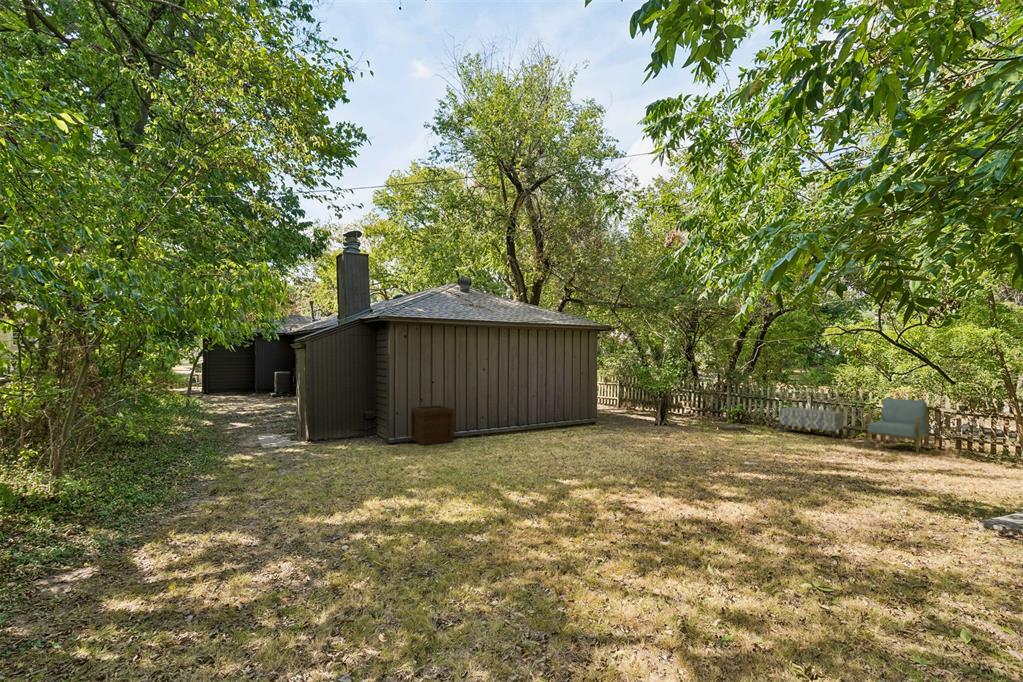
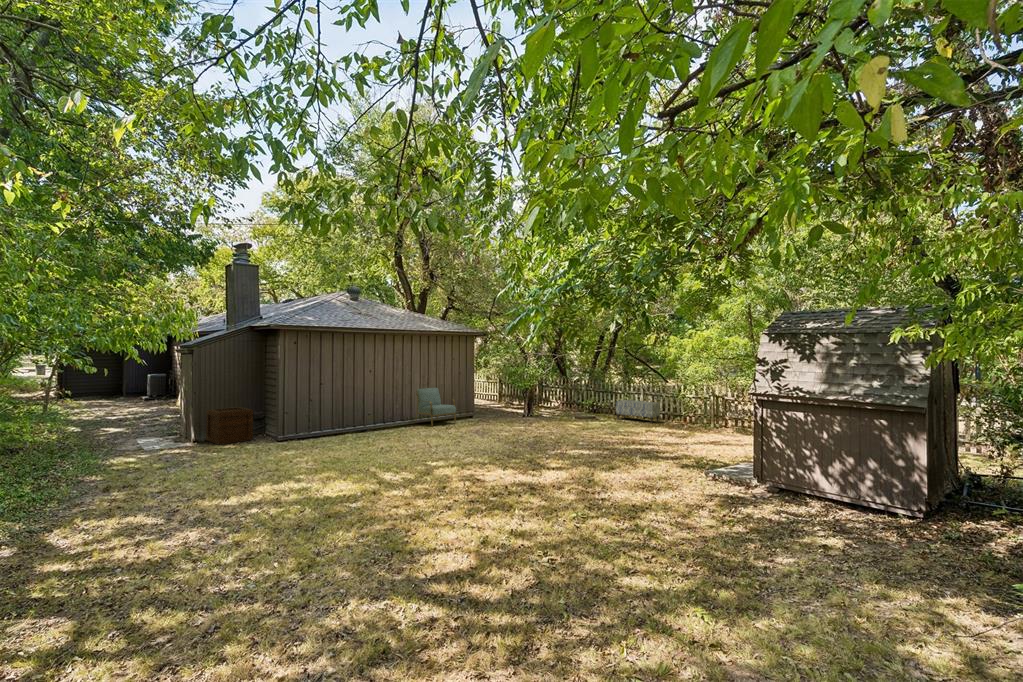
chair: present [867,398,929,454] -> present [416,388,456,426]
wooden crate: present [410,405,455,445] -> present [206,407,253,445]

